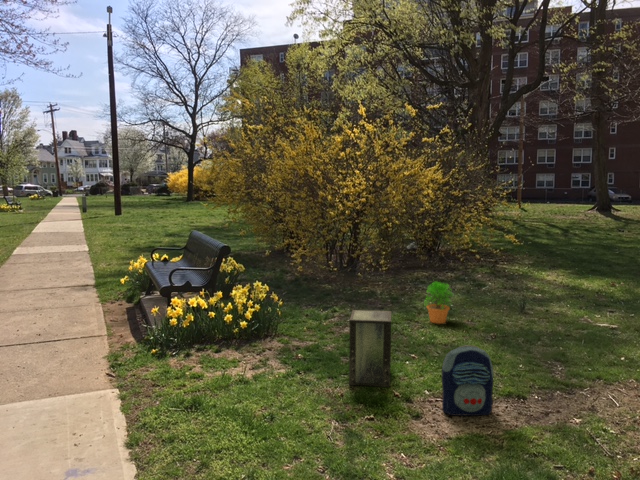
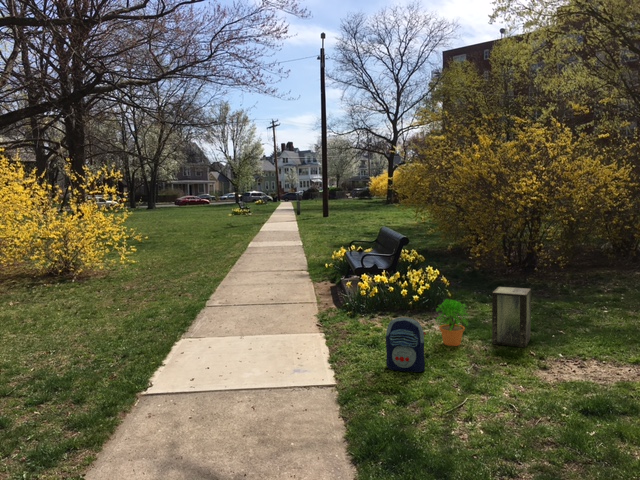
potted plant: present [425,282,452,324] -> present [435,299,468,346]
backpack: present [442,345,493,416] -> present [386,317,426,372]

